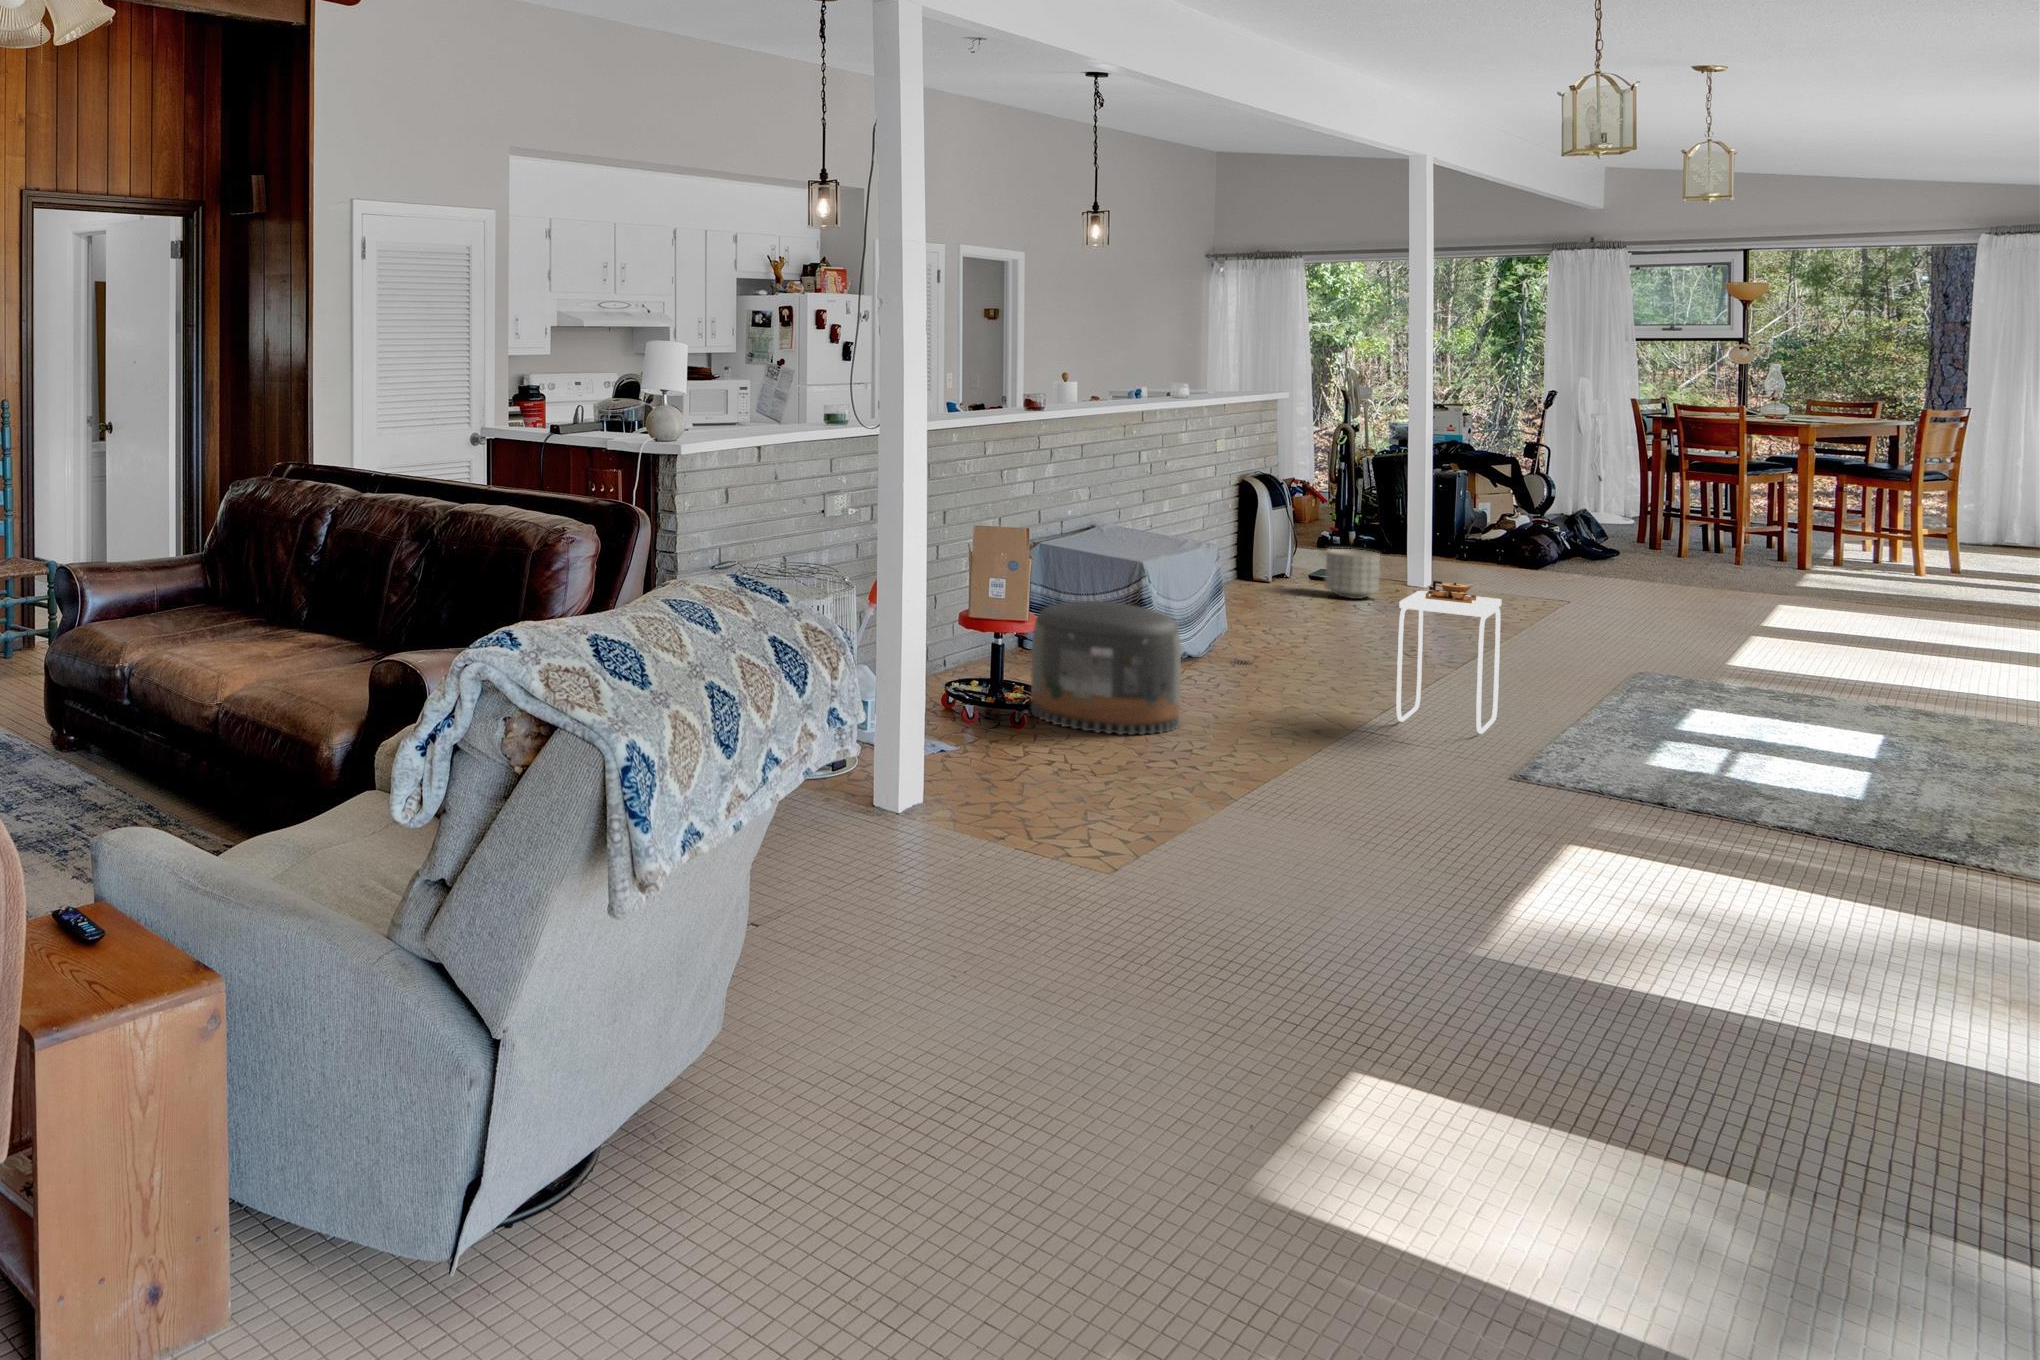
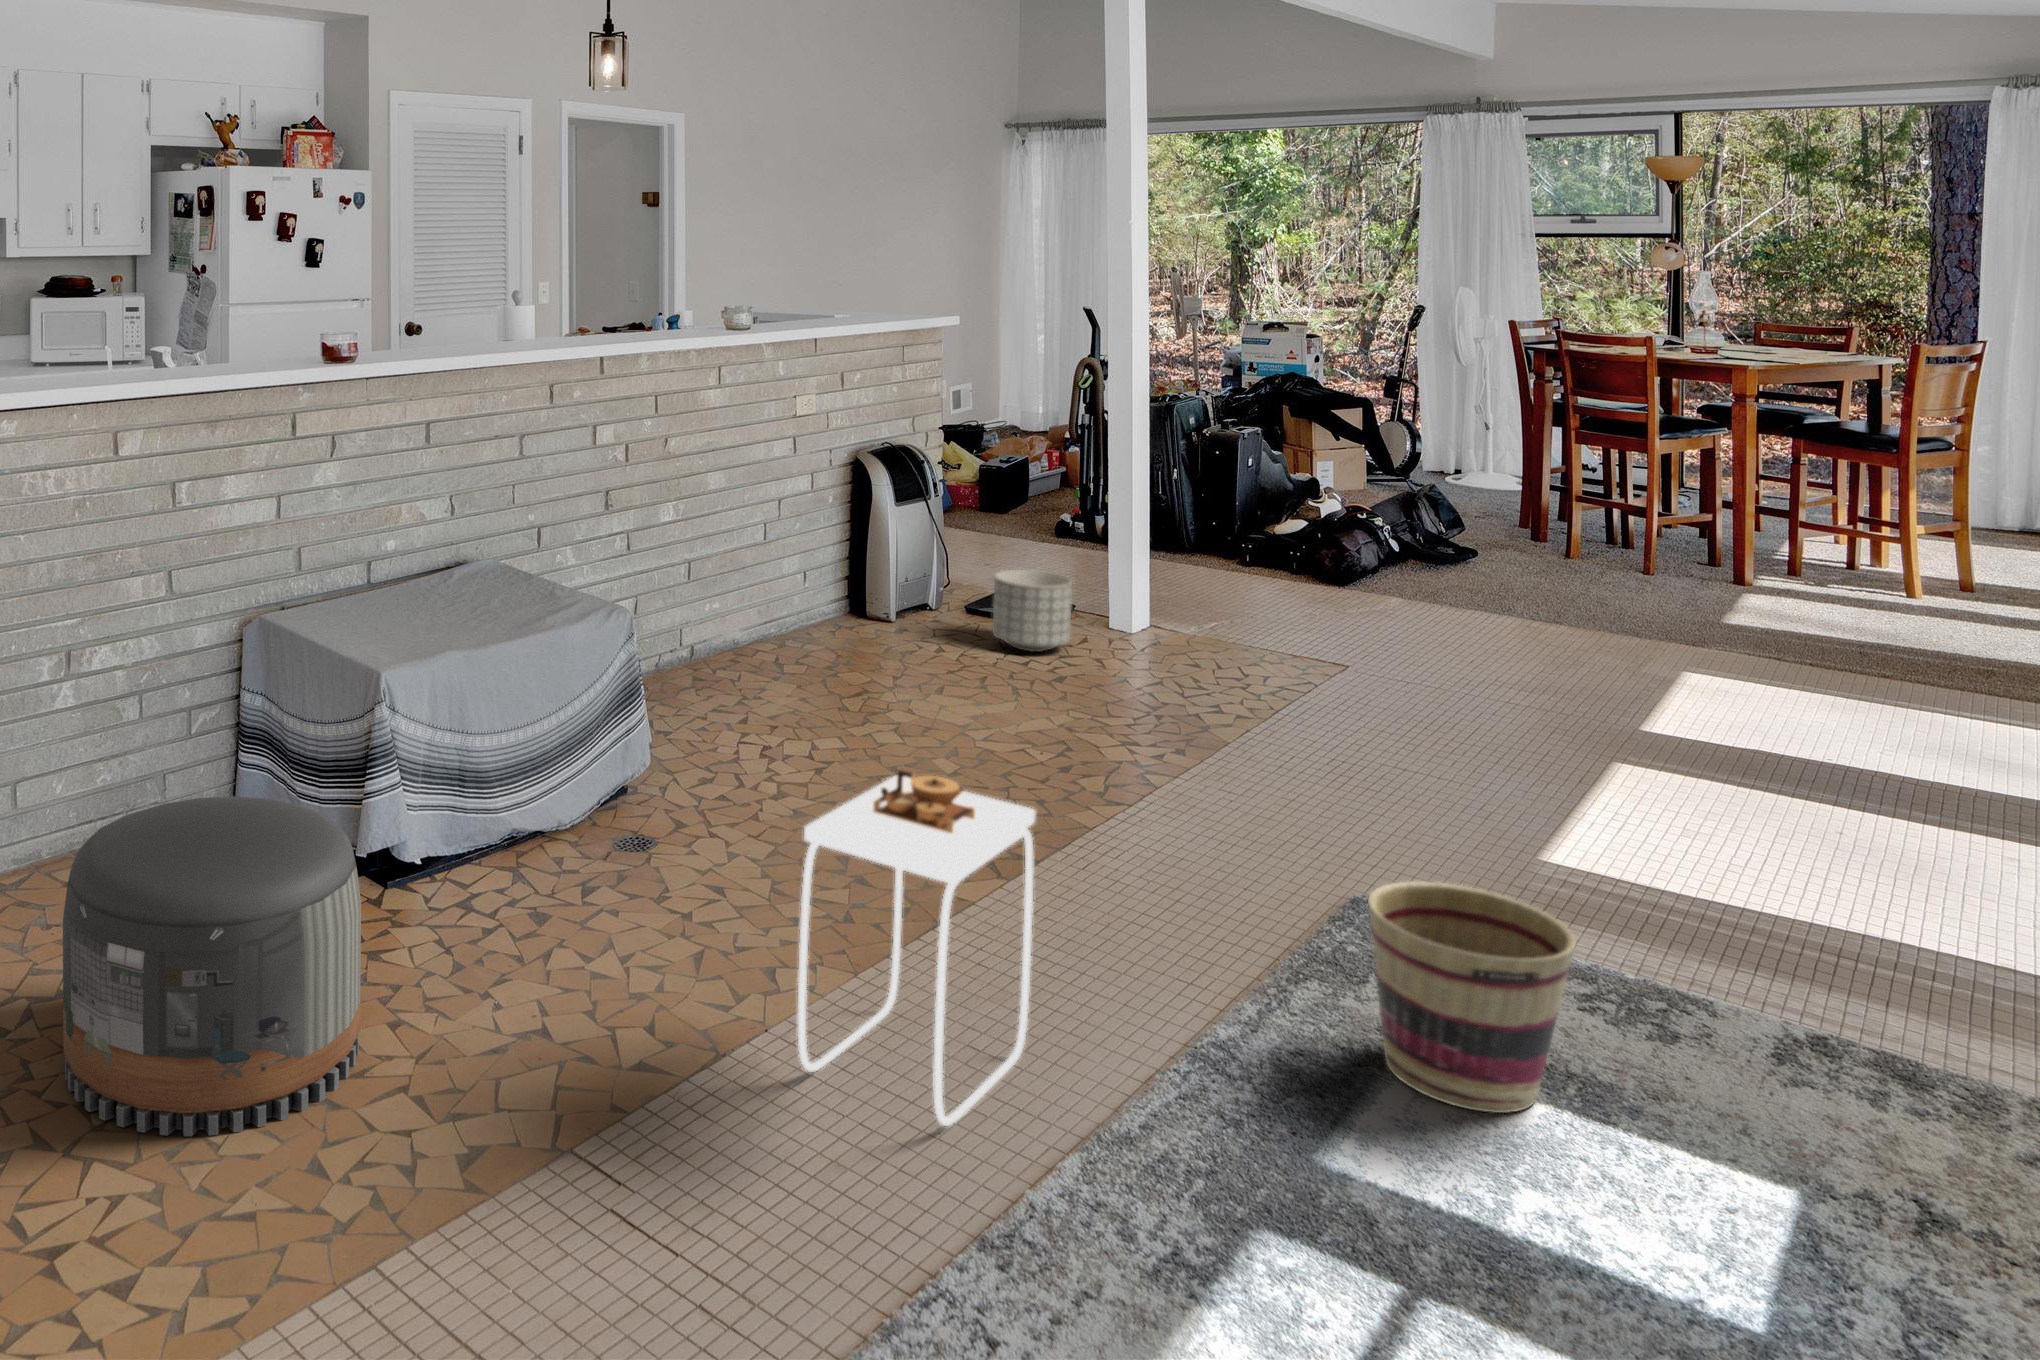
basket: none [1662,640,1769,733] -> present [1368,881,1576,1113]

